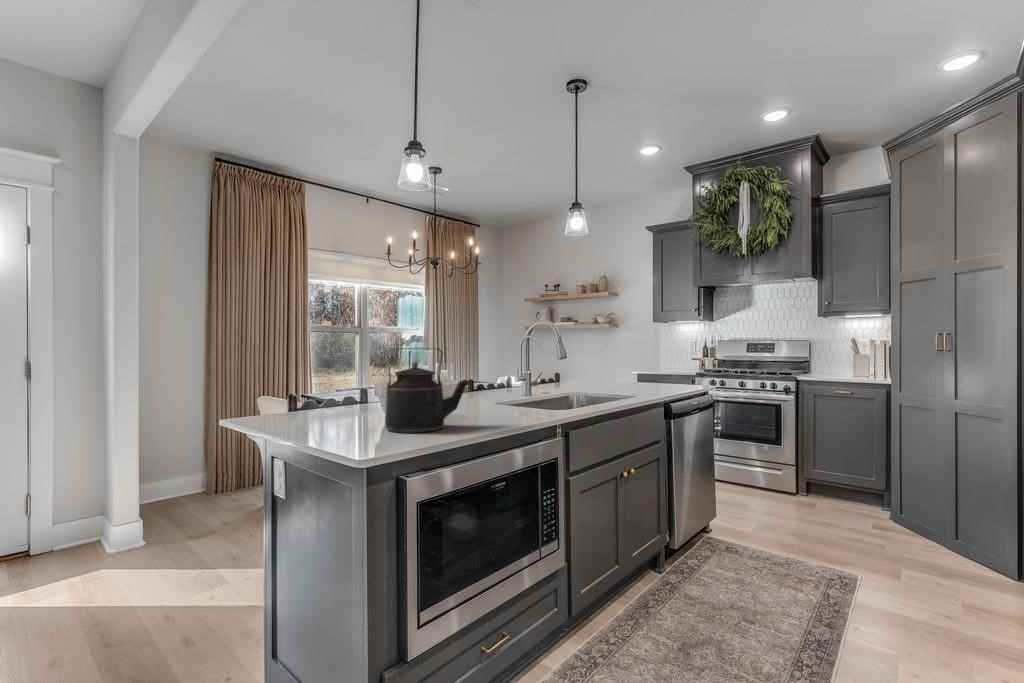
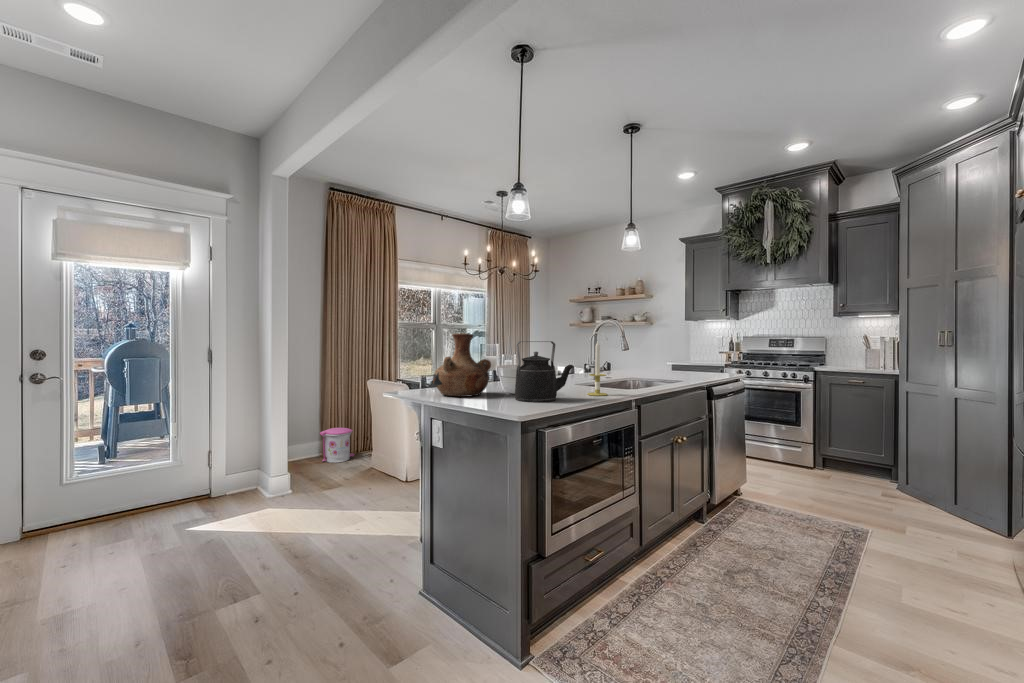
vase: none [277,338,364,425] -> present [433,333,491,397]
candle: none [495,346,522,421] -> present [588,341,608,396]
trash can: none [200,456,247,500] -> present [320,428,354,463]

